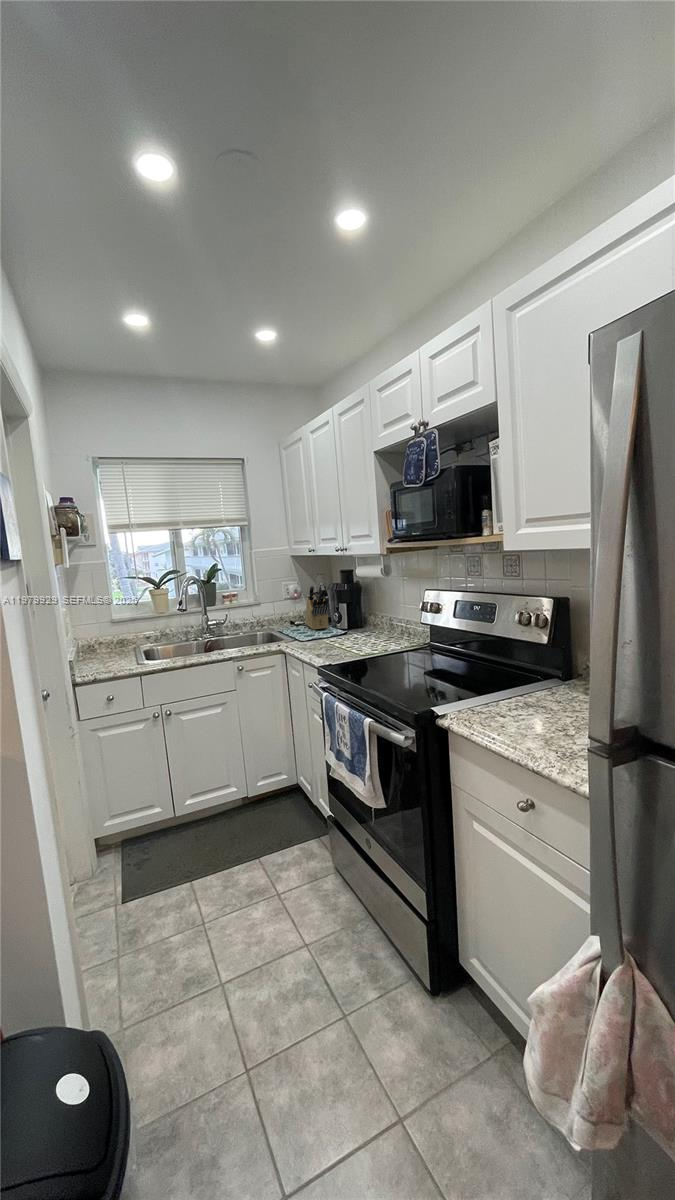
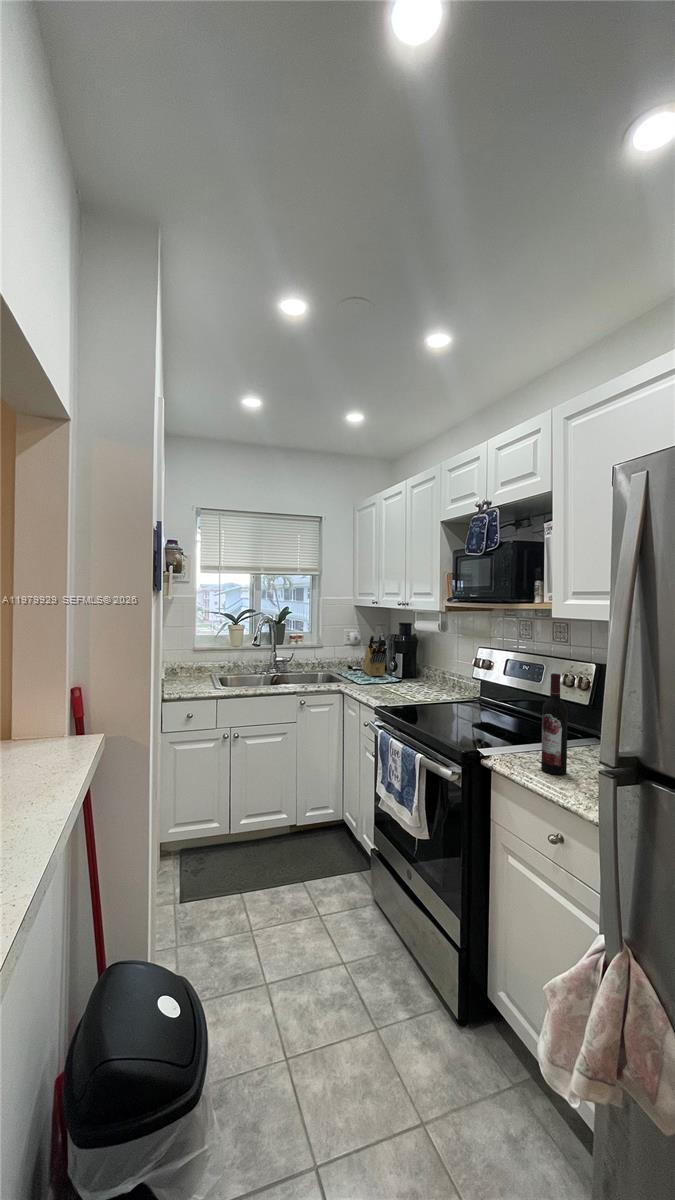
wine bottle: none [502,617,532,731] -> present [541,673,568,775]

